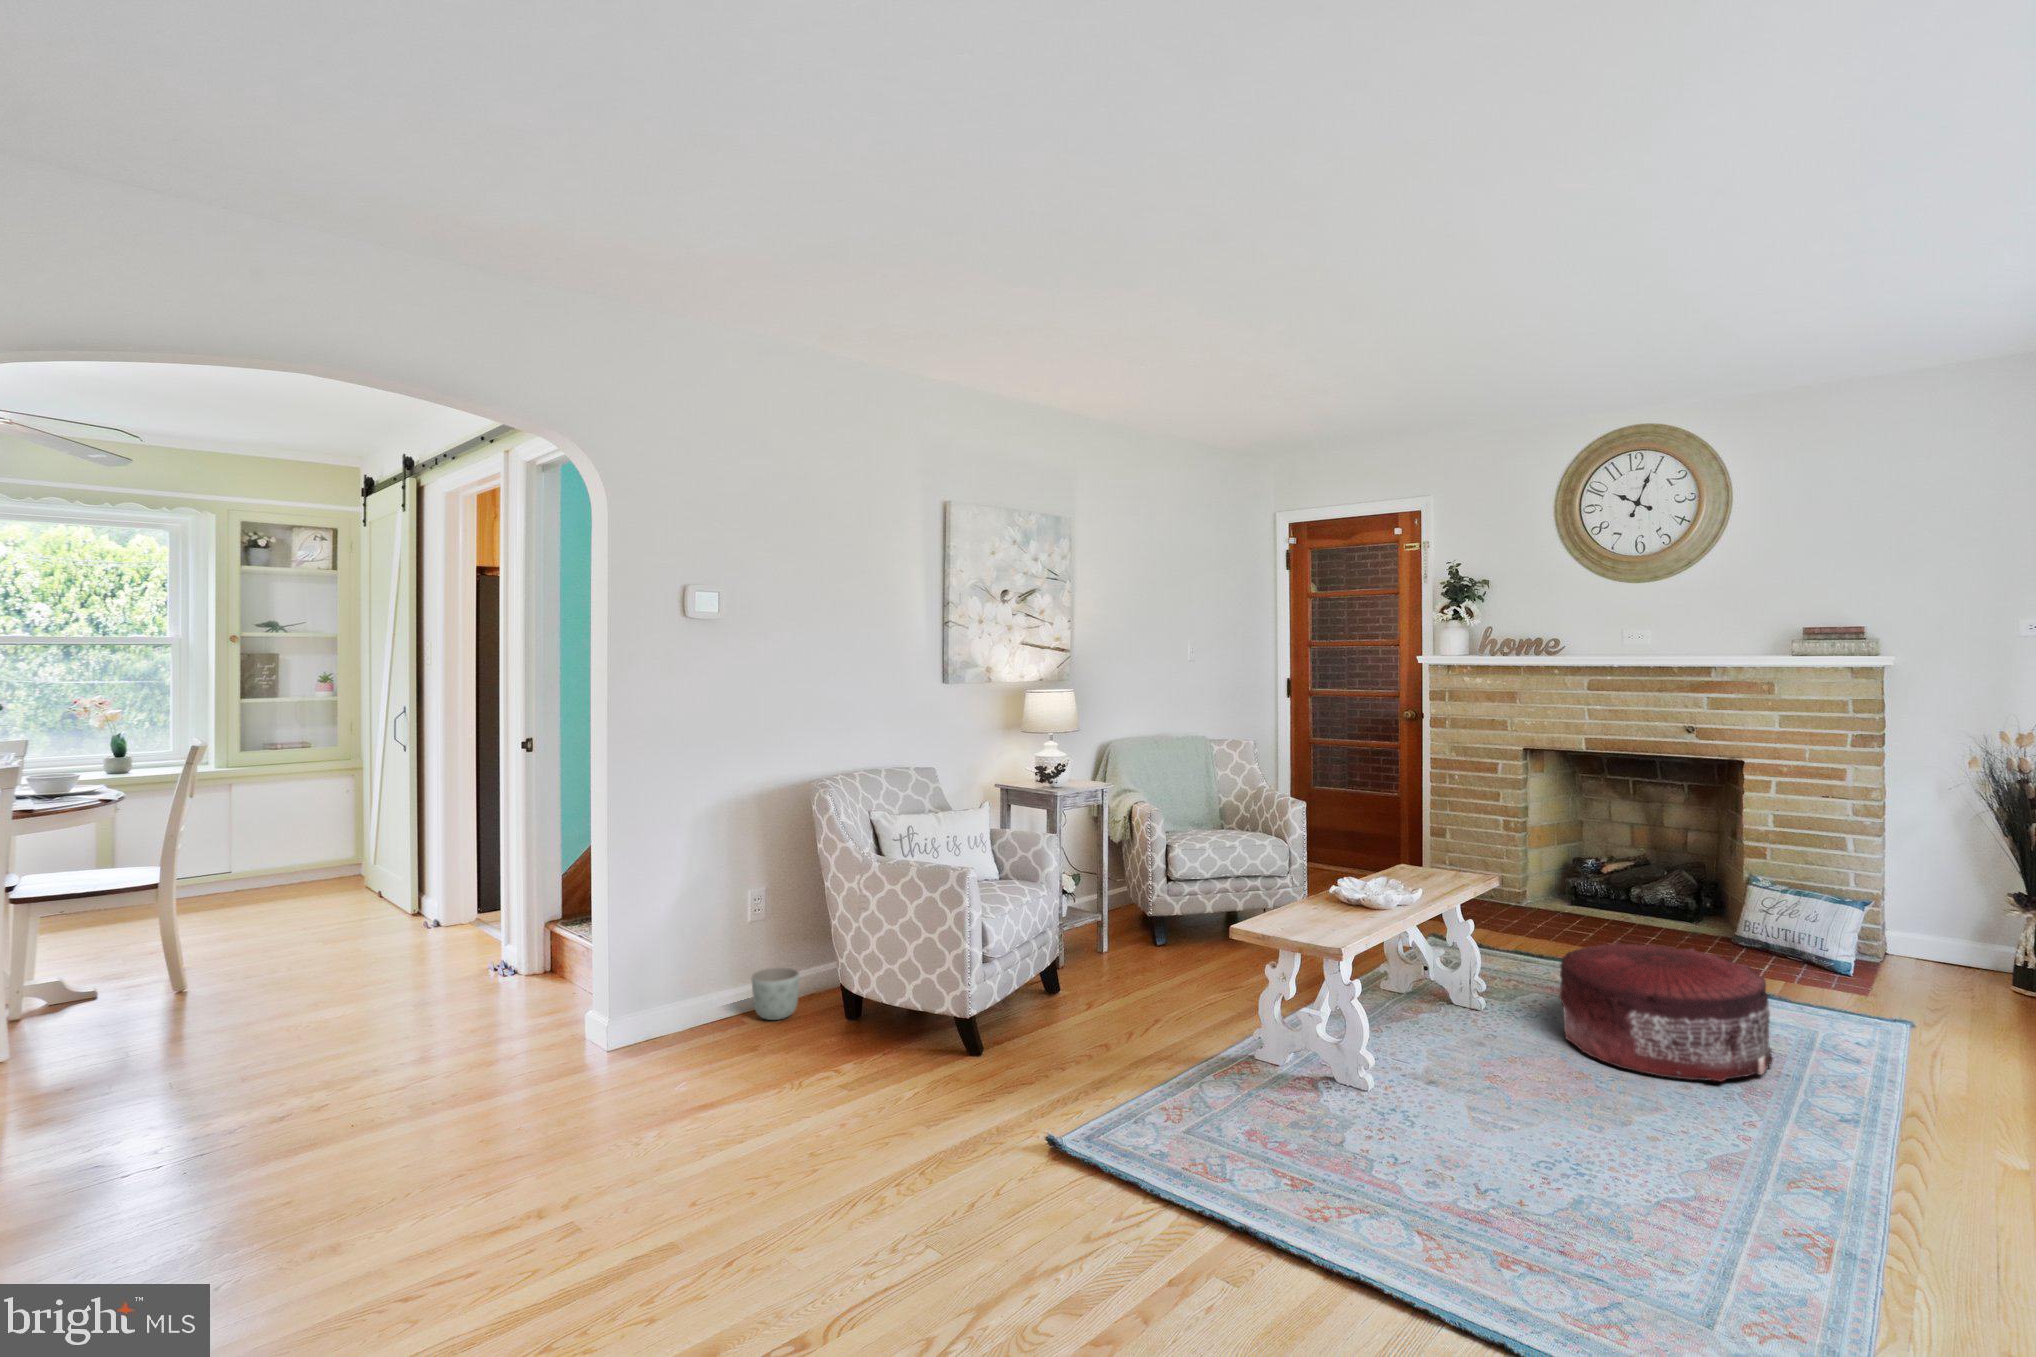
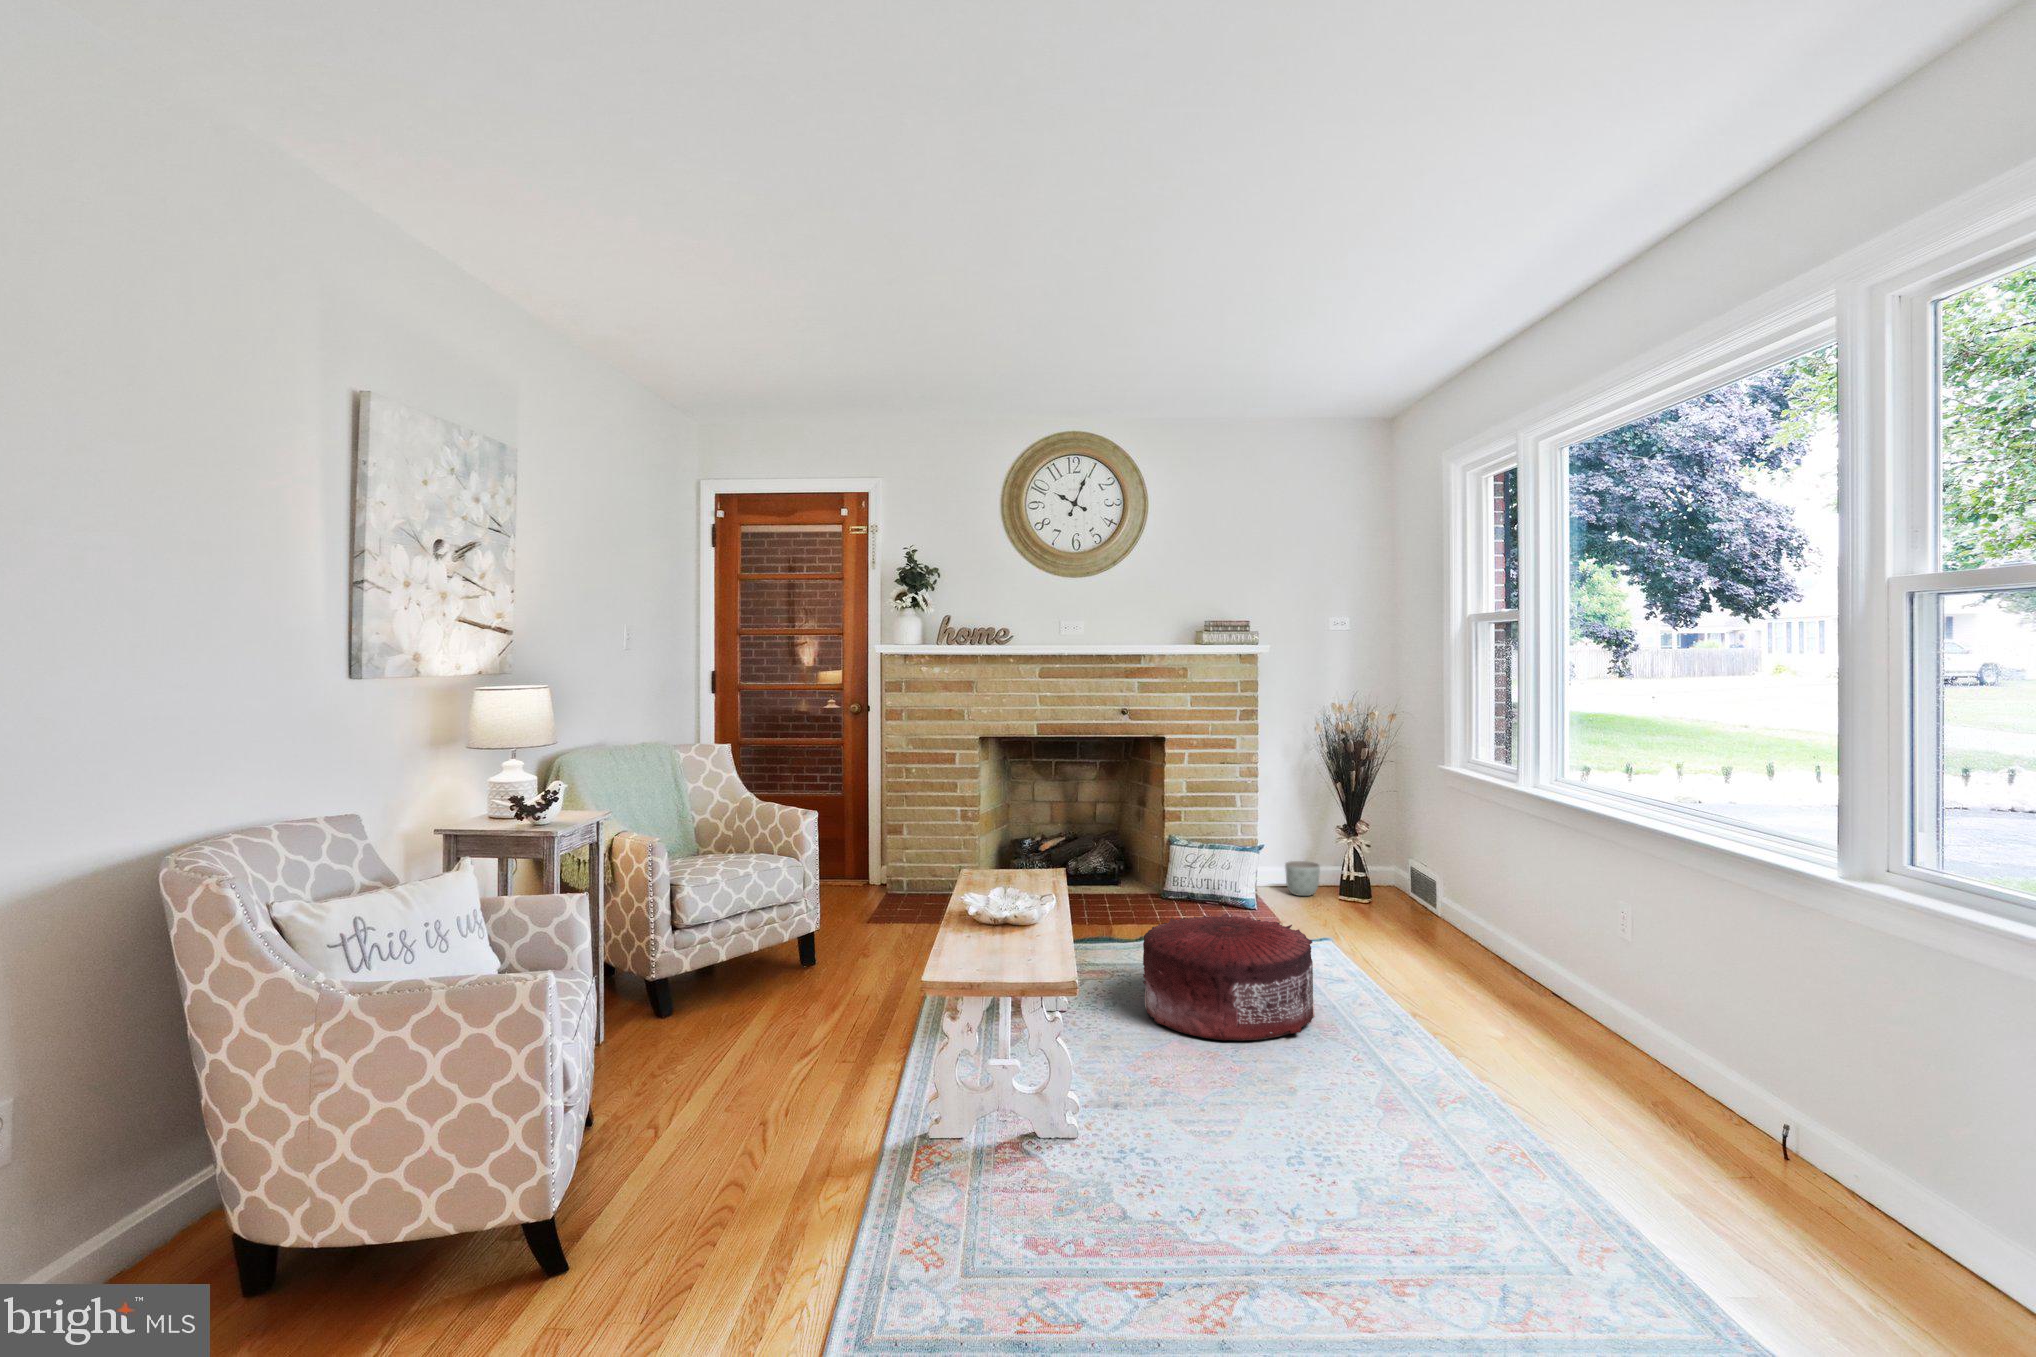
planter: present [751,967,799,1020] -> present [1285,861,1320,896]

